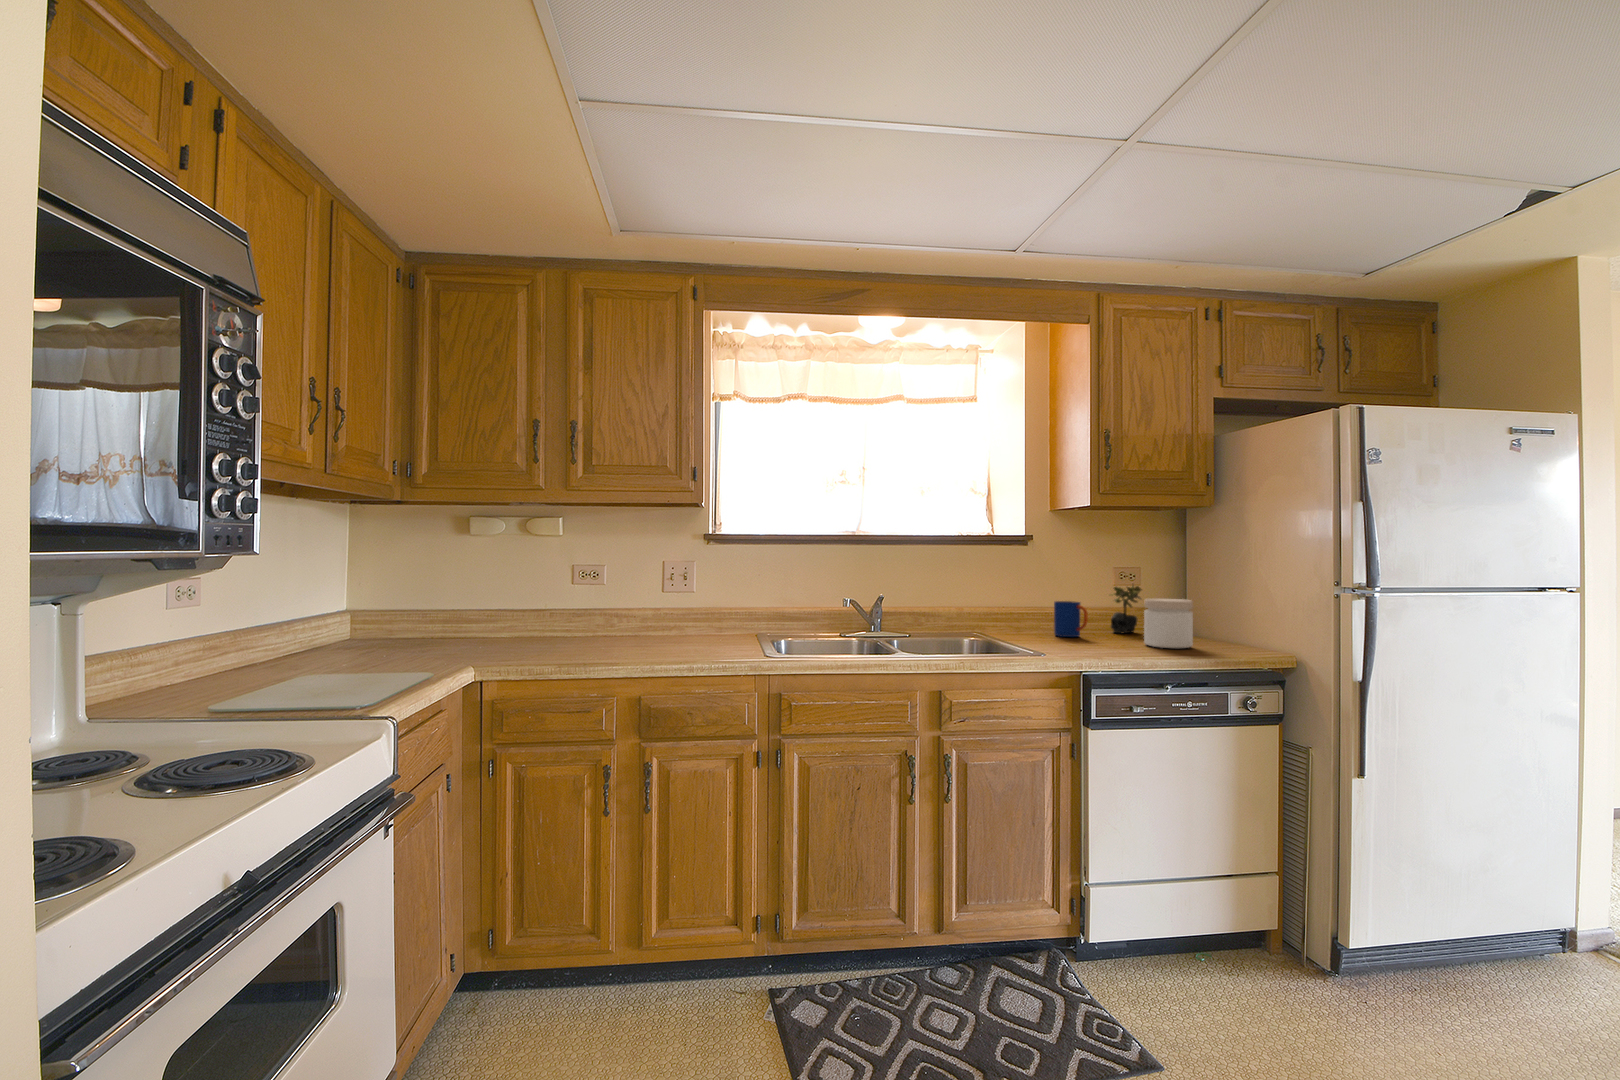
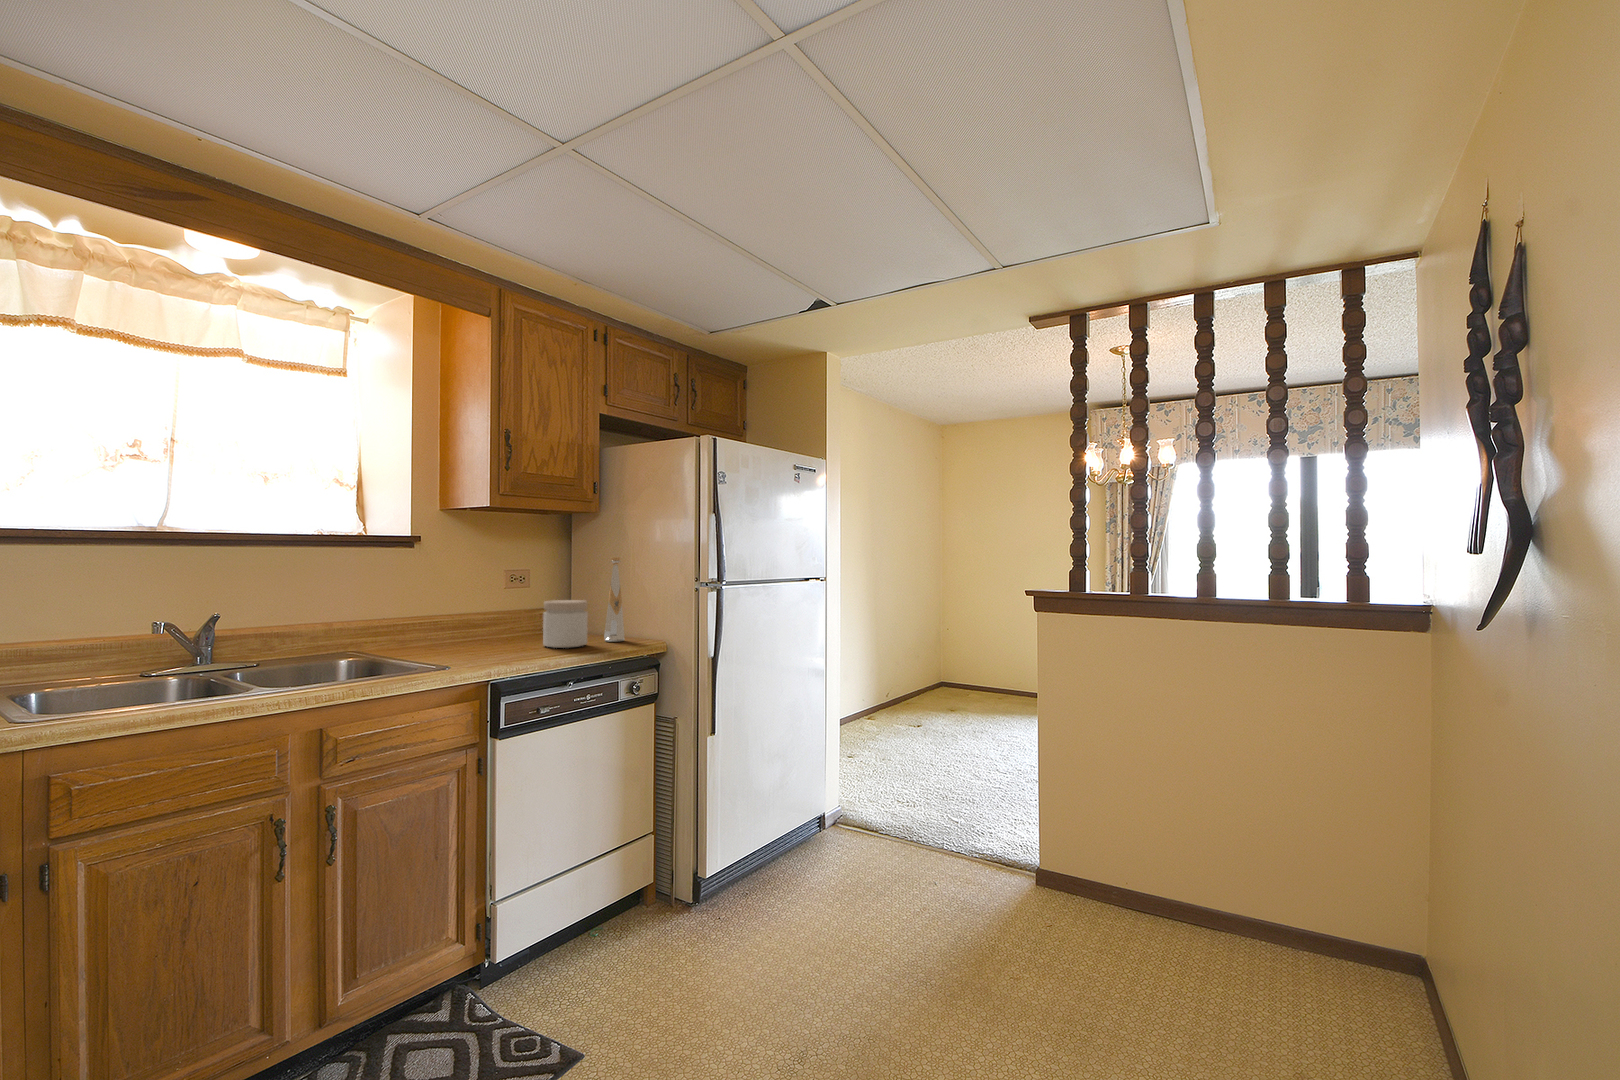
bottle: none [1216,554,1241,648] -> present [604,557,625,642]
succulent plant: present [1111,585,1142,633] -> none [500,586,534,637]
mug: present [1054,601,1088,637] -> none [447,608,485,646]

